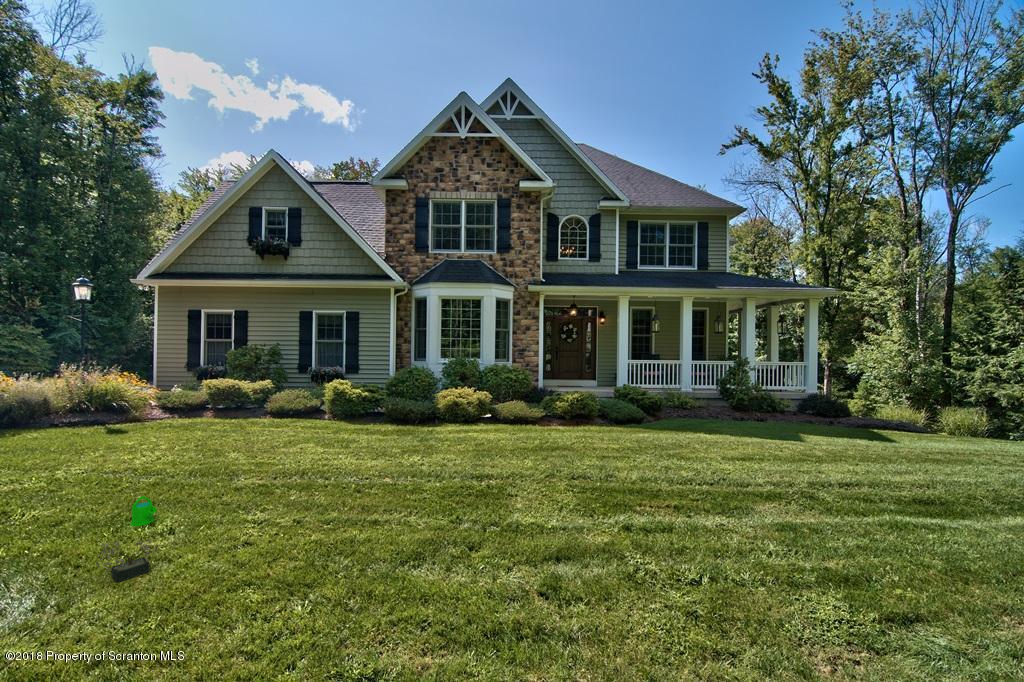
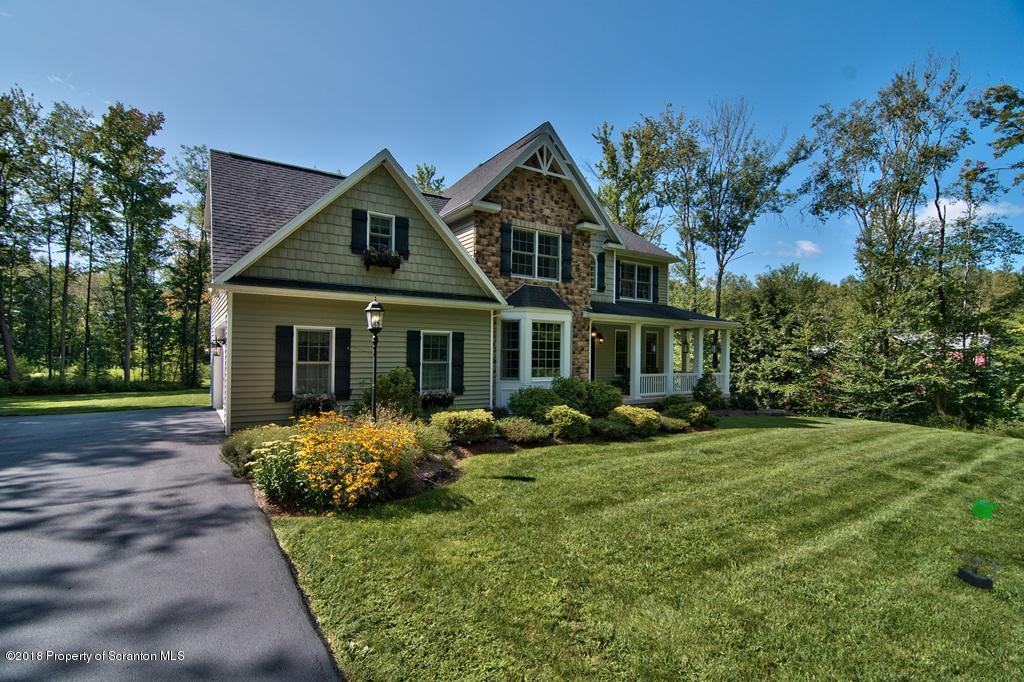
watering can: present [130,496,157,526] -> present [971,497,999,519]

